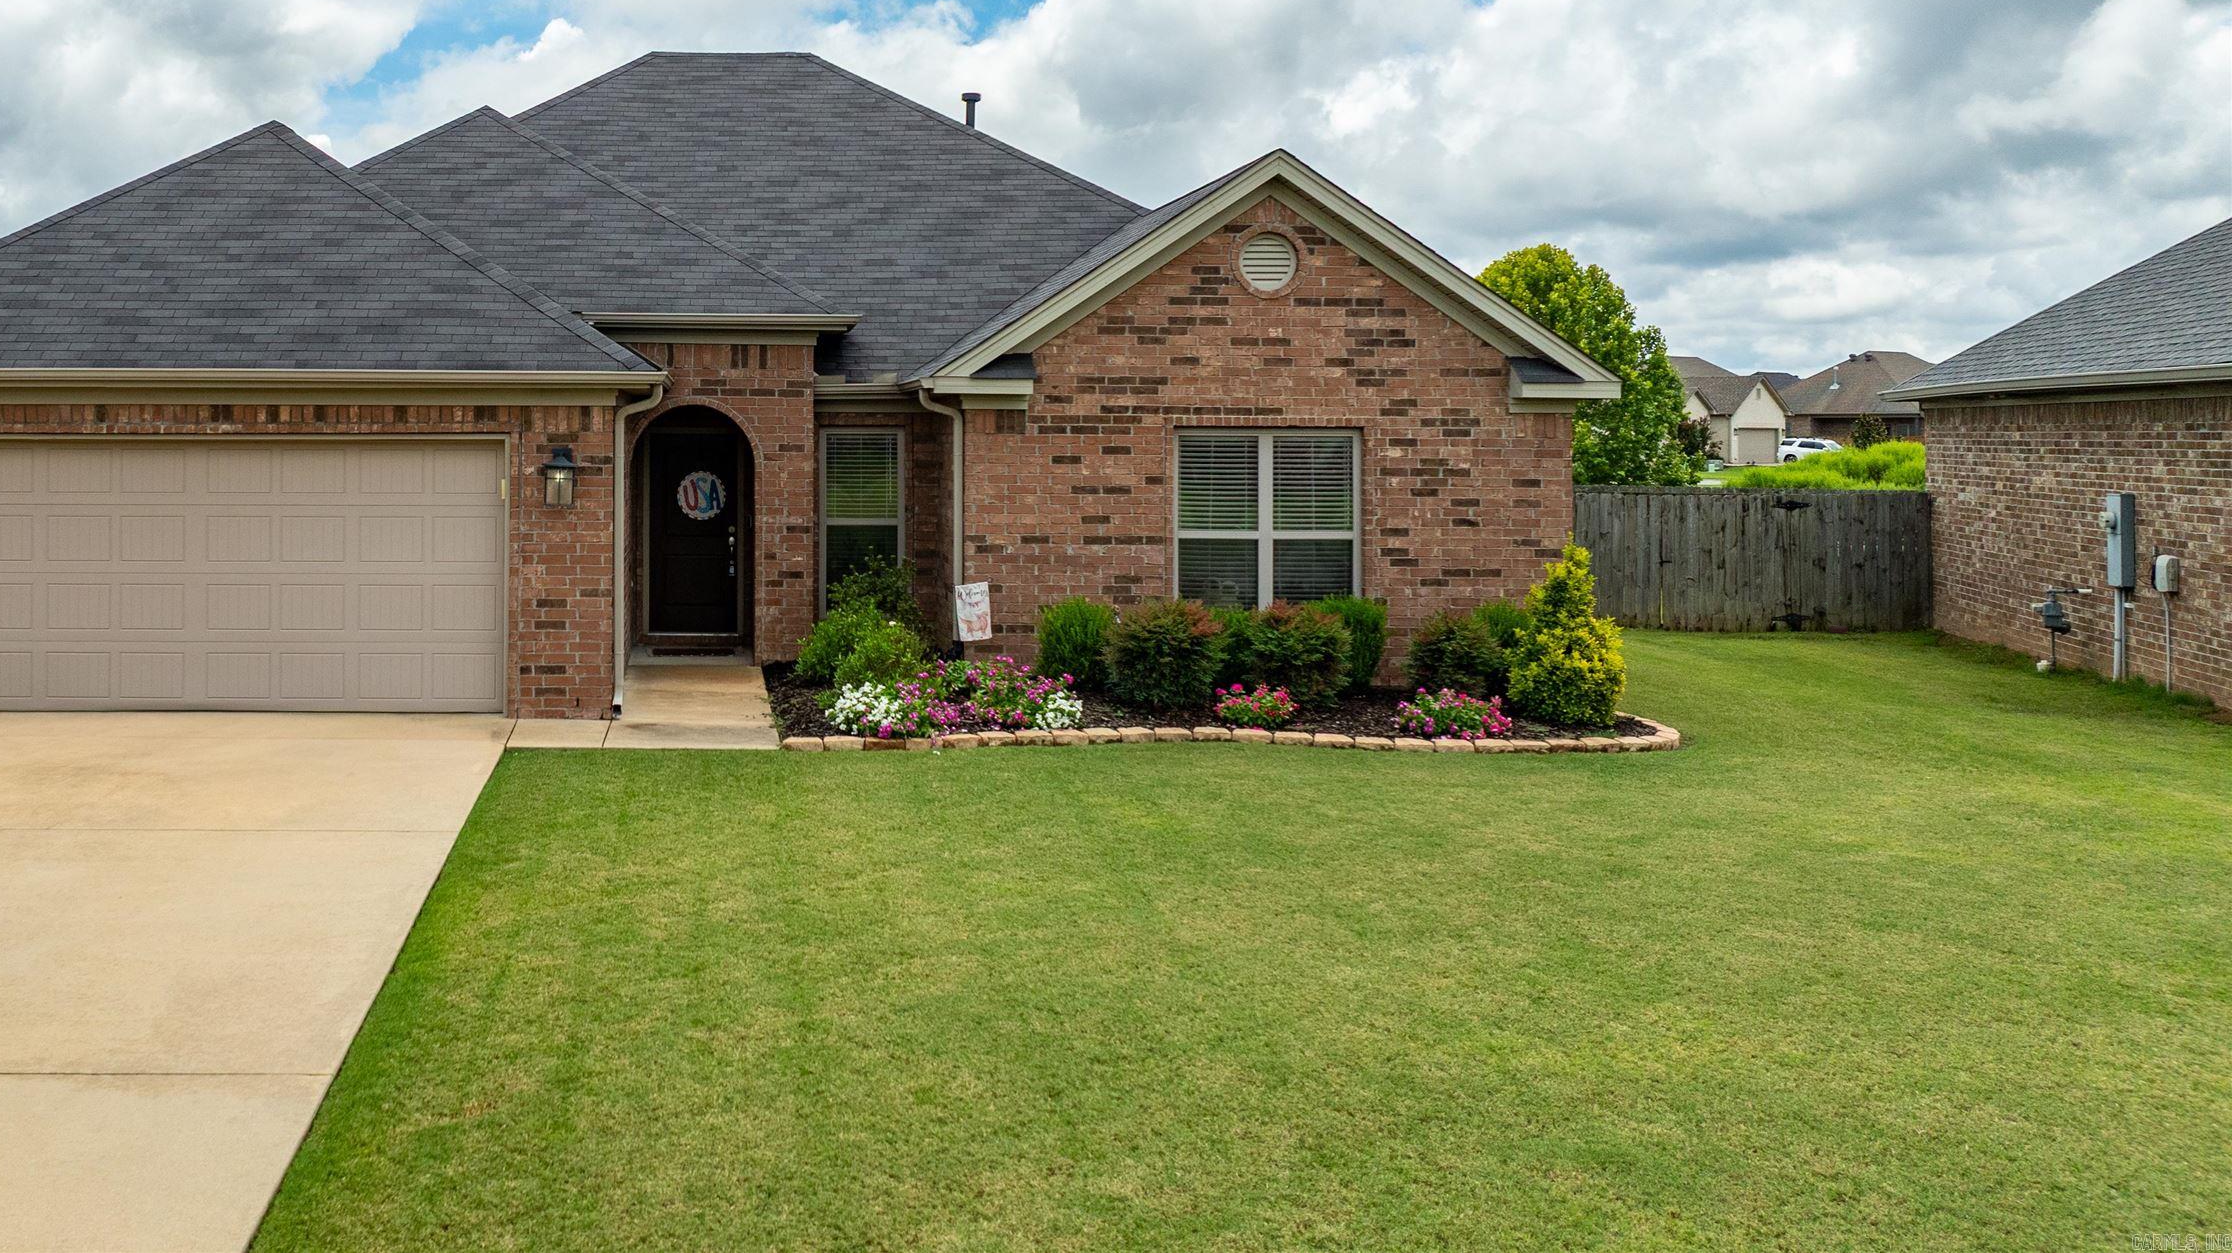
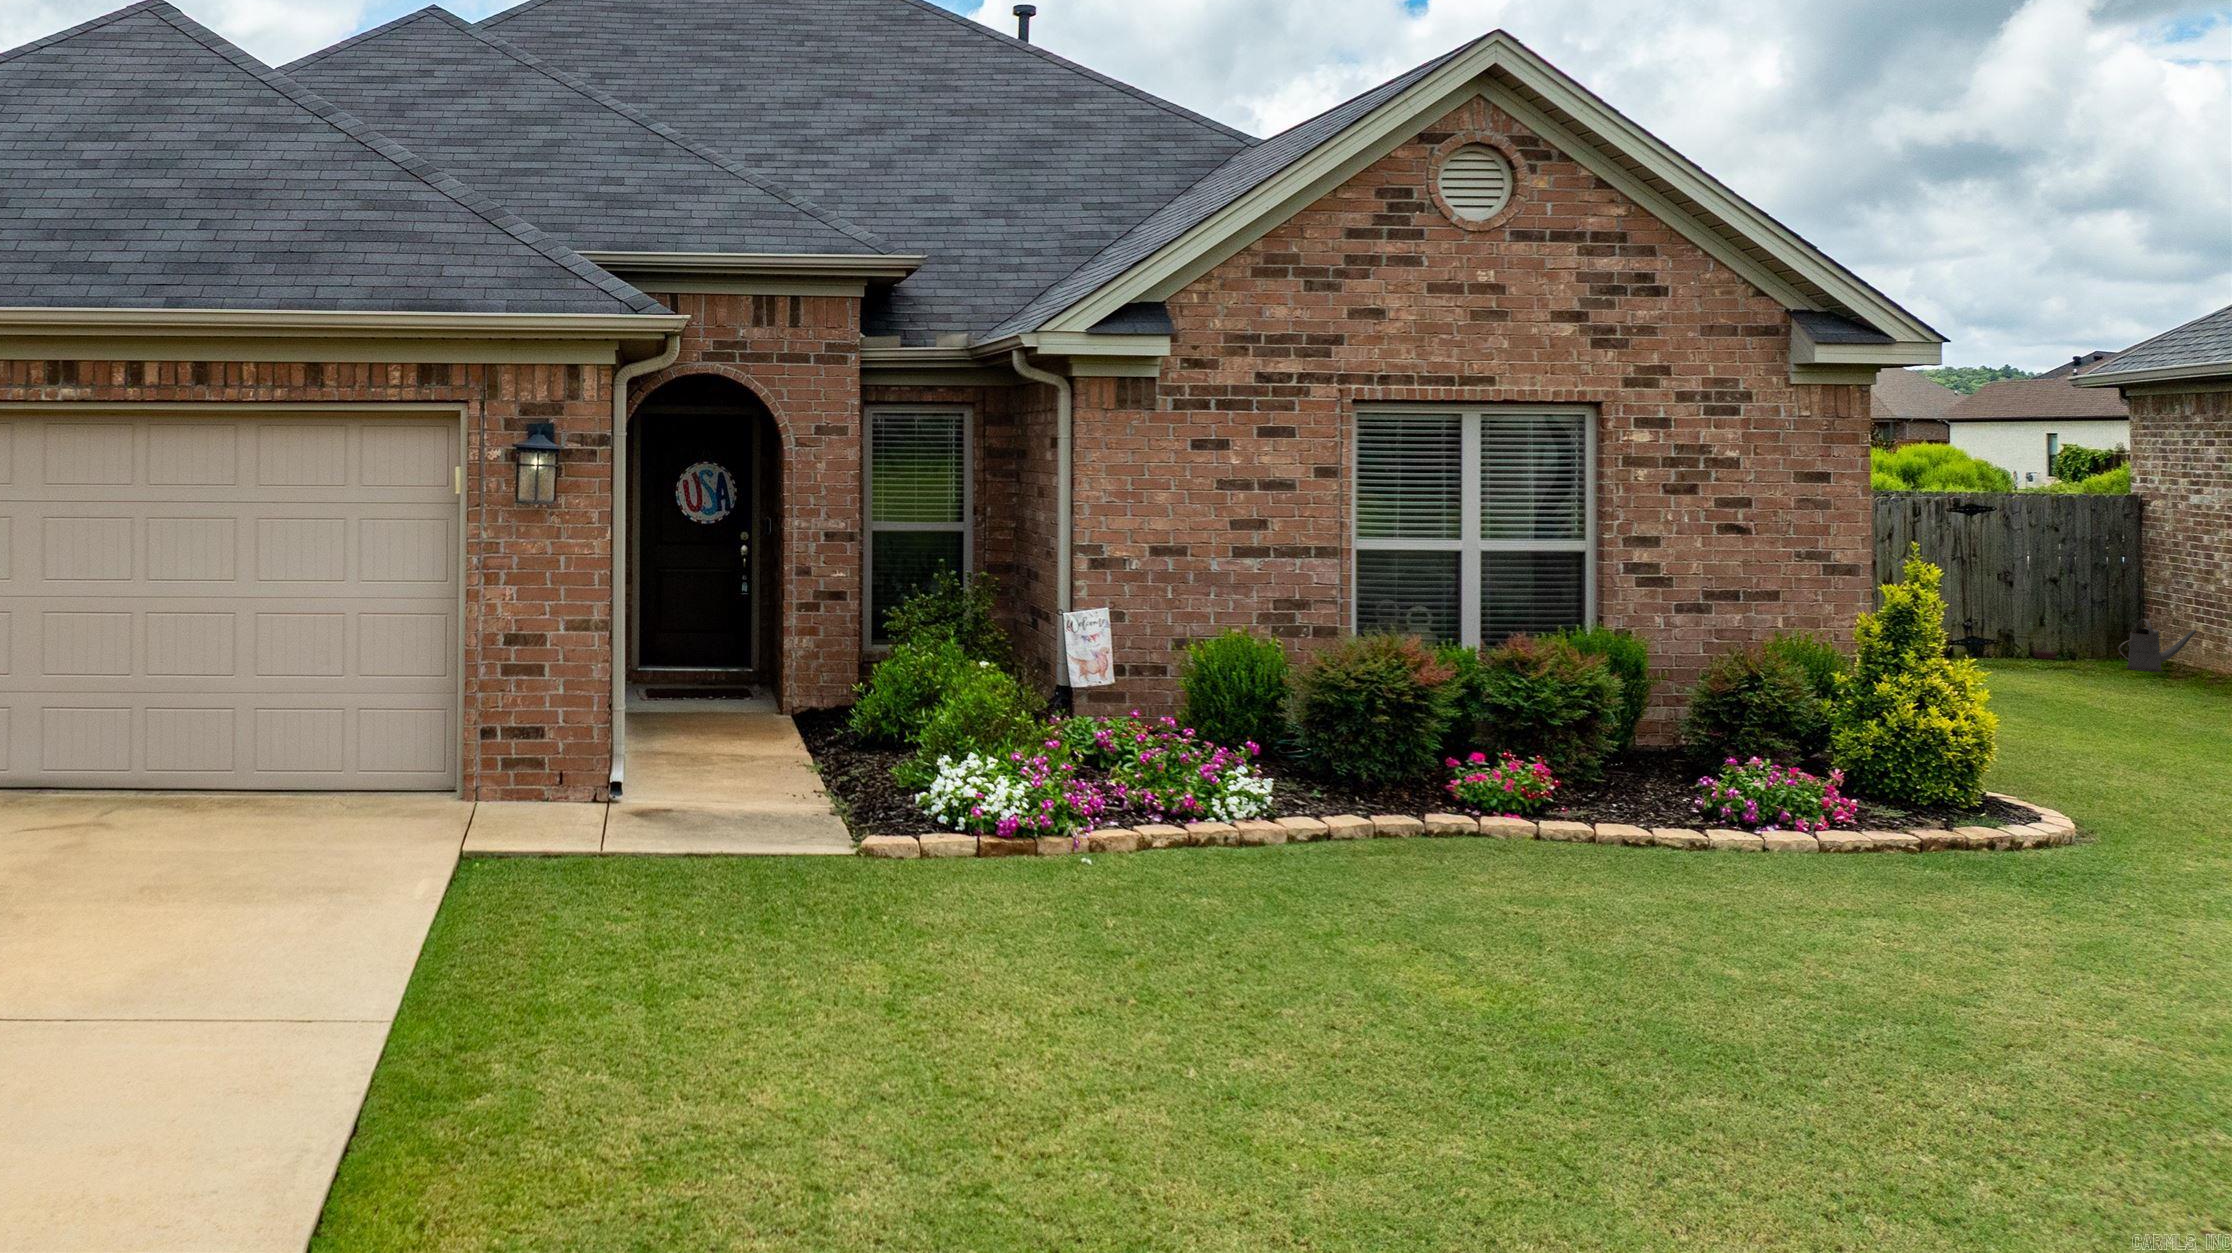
watering can: none [1891,599,1954,643] -> present [2118,619,2196,672]

